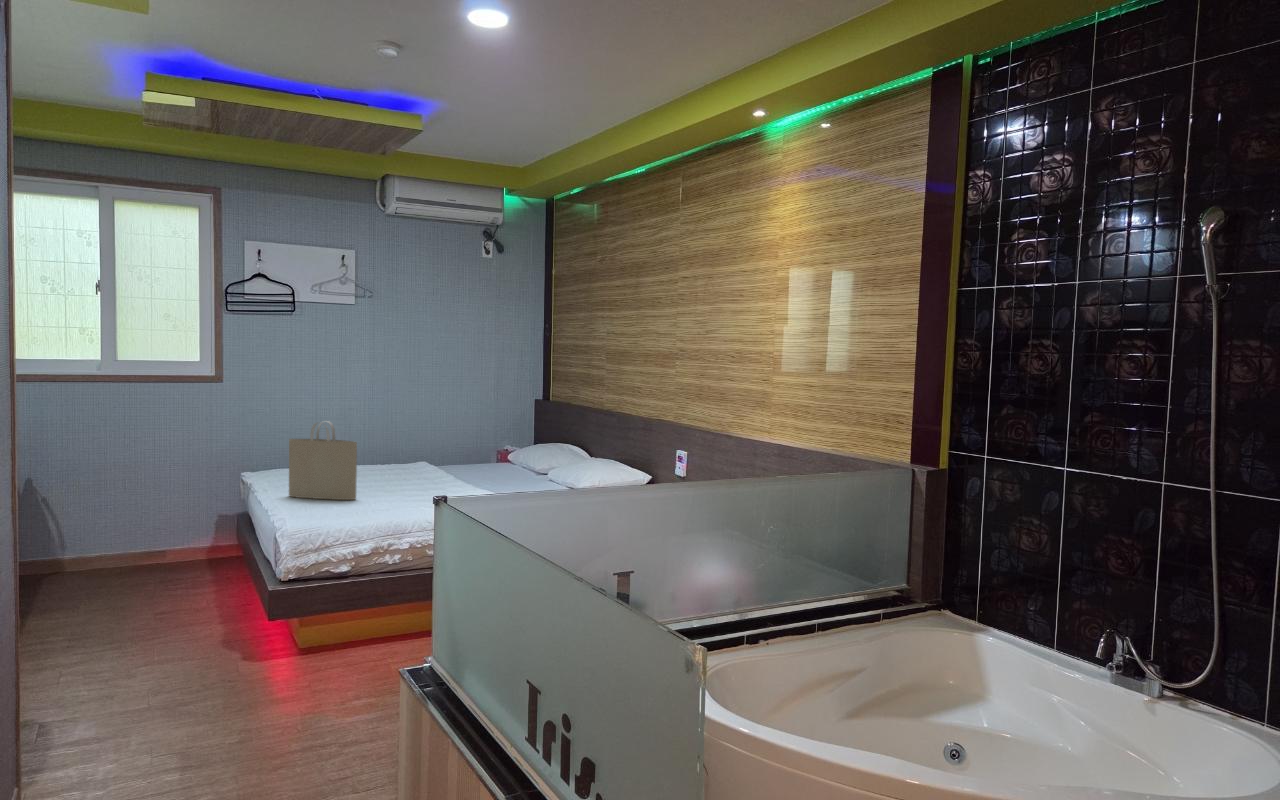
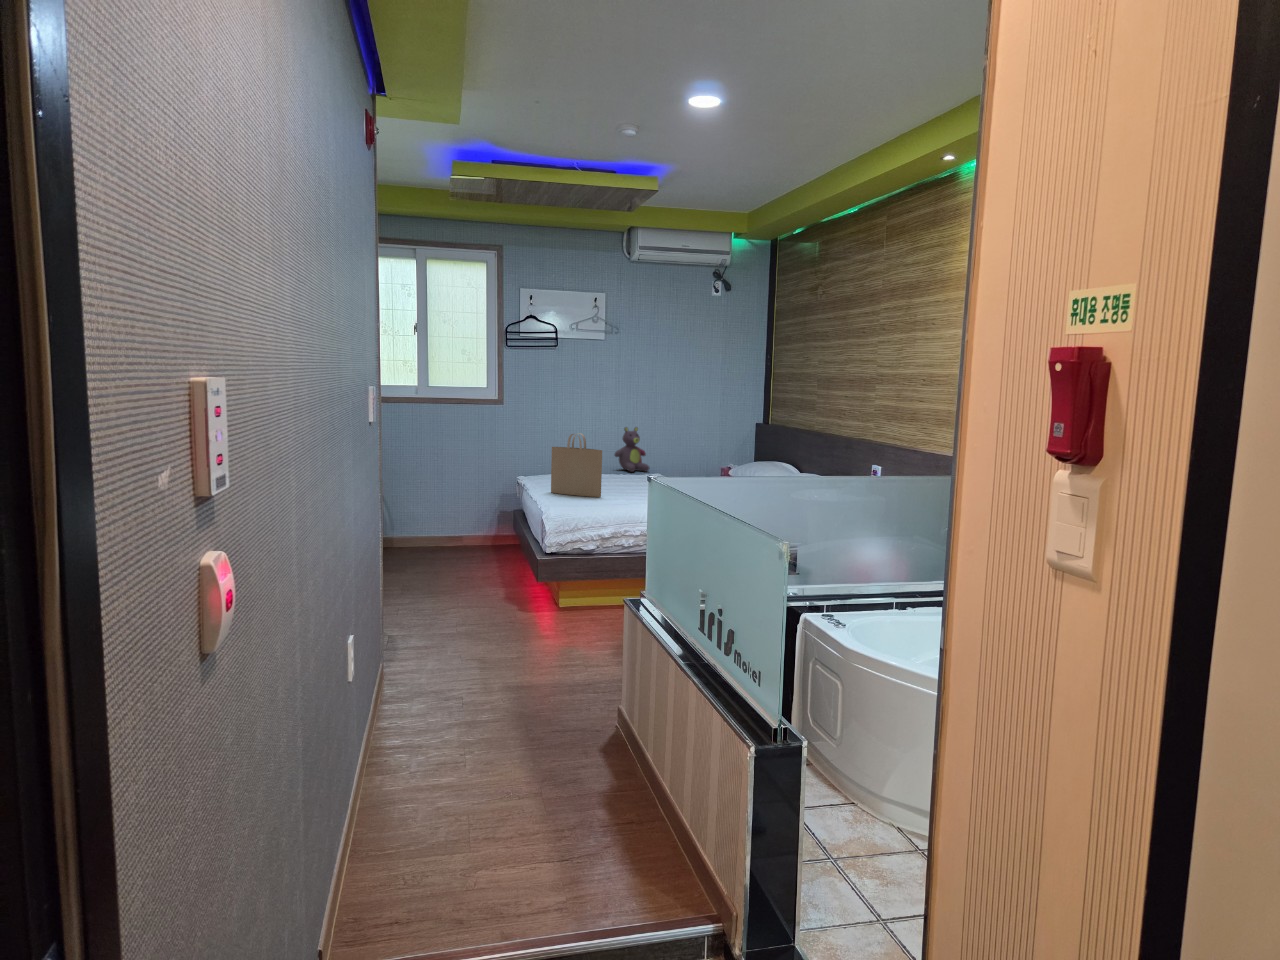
stuffed bear: none [370,407,414,461] -> present [615,427,650,472]

